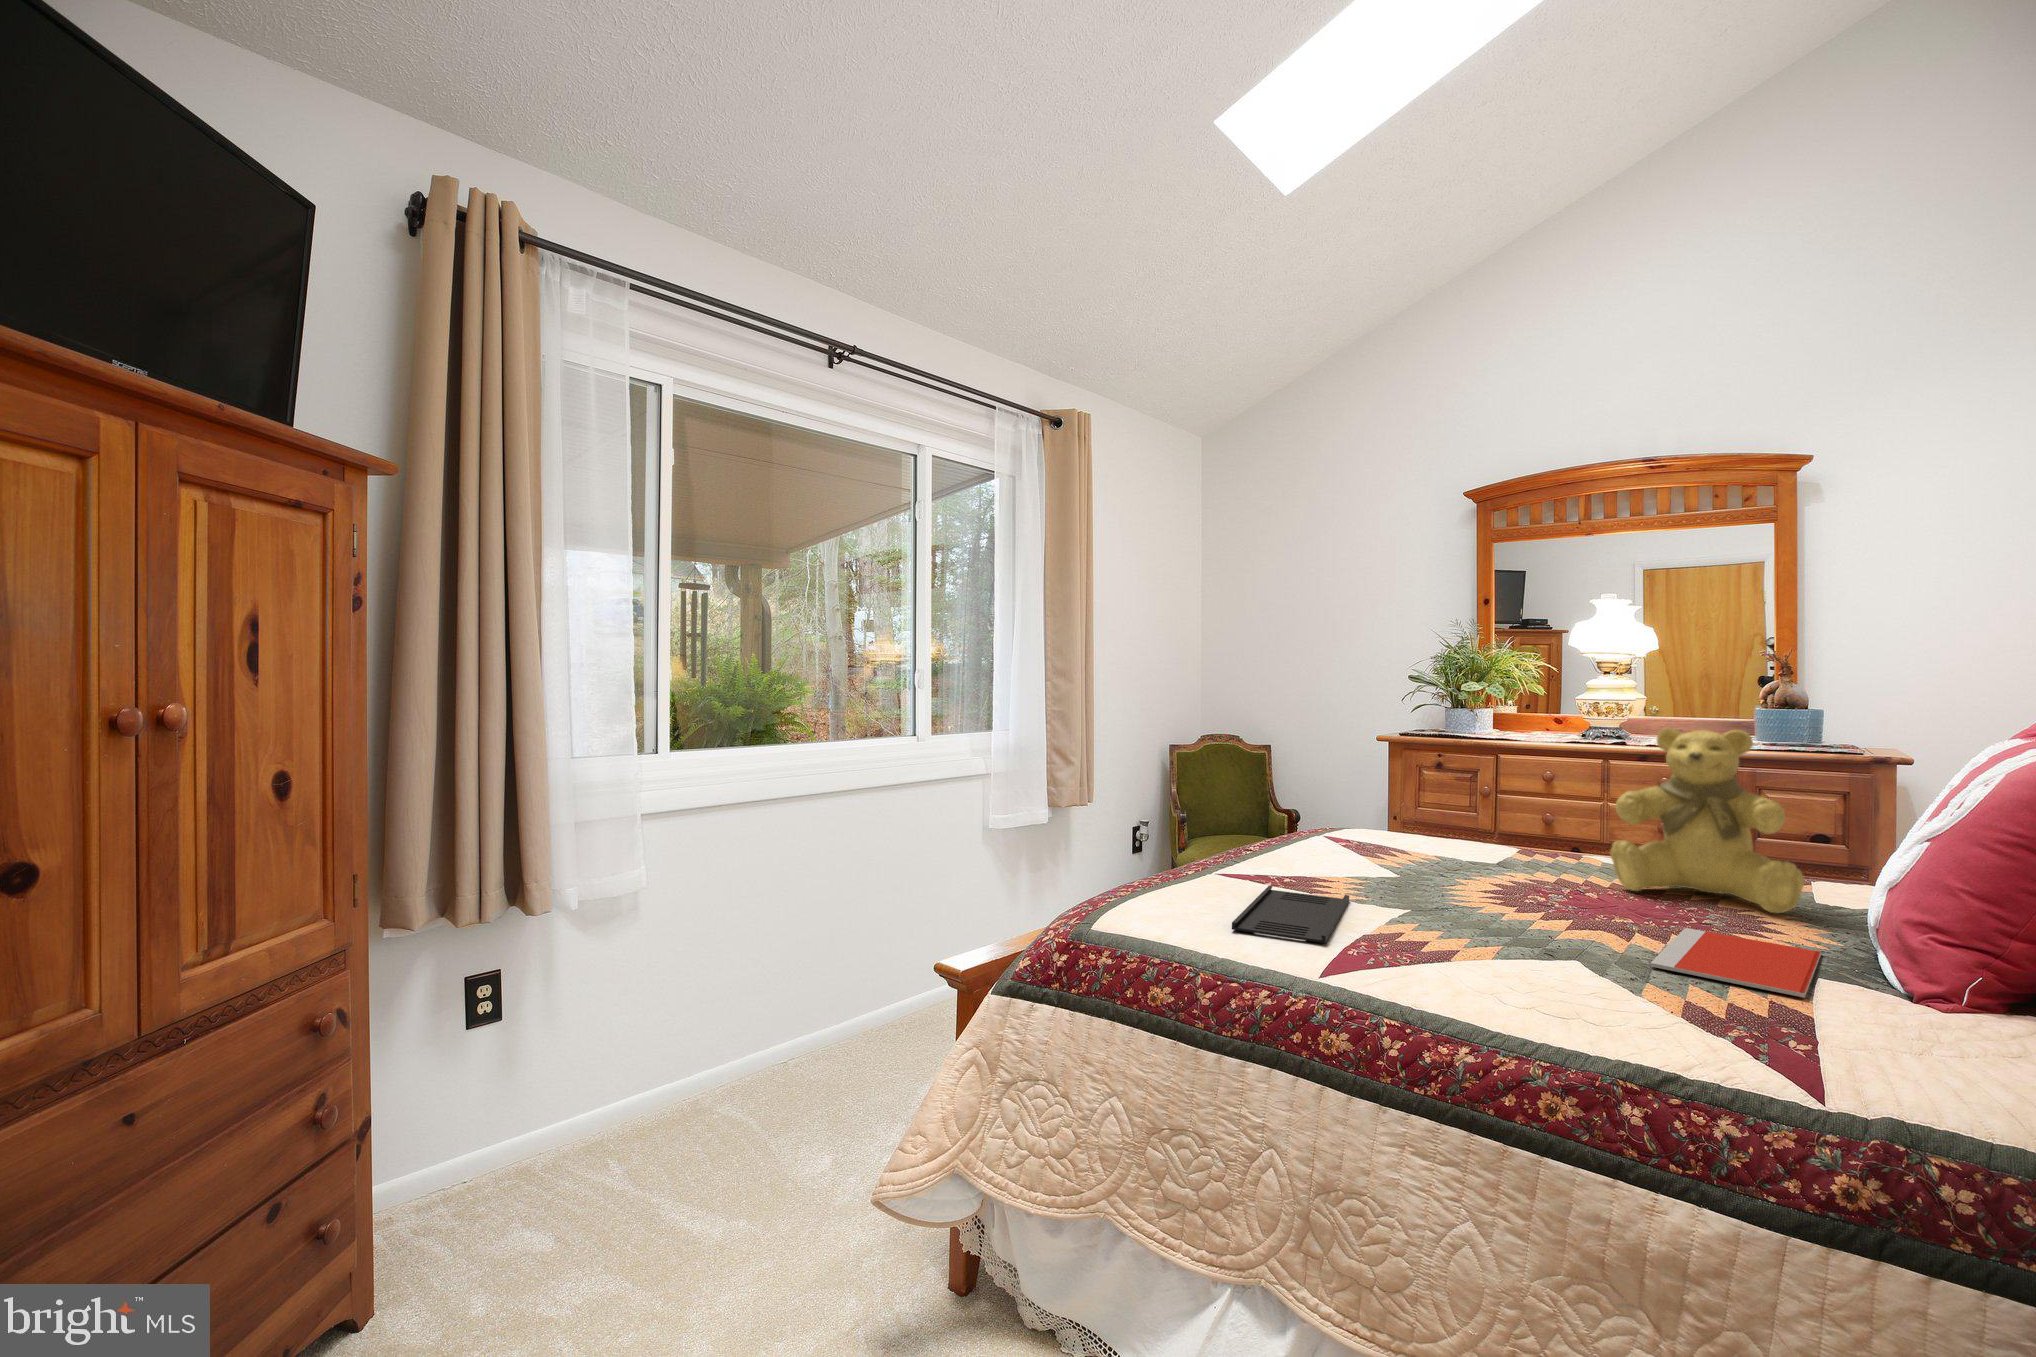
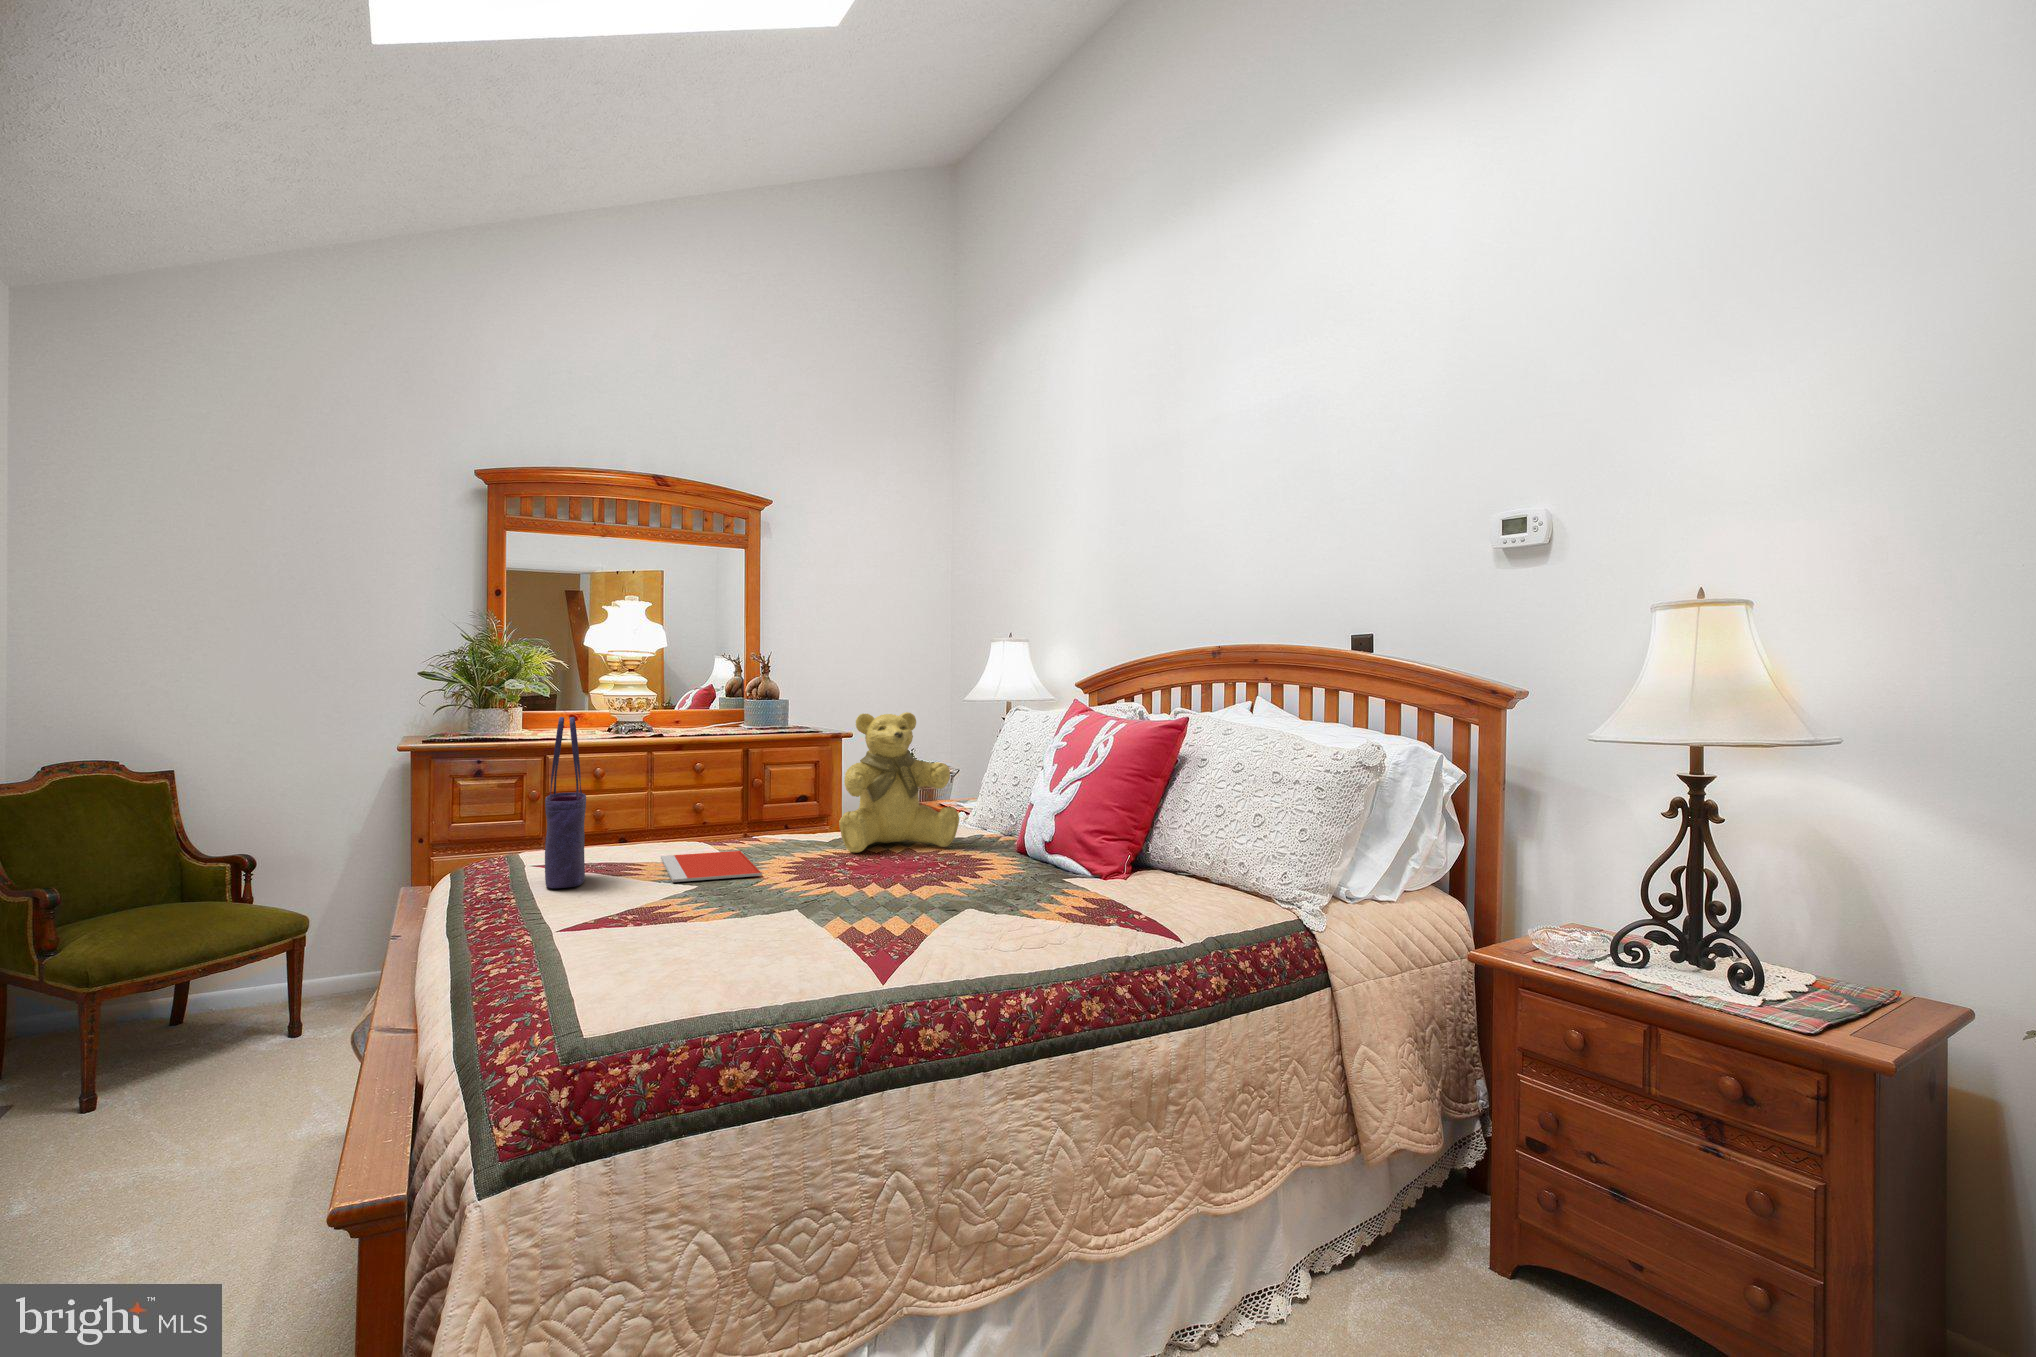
tote bag: none [1290,712,1338,853] -> present [545,717,586,888]
tray: present [1232,886,1349,943] -> none [649,911,828,975]
notebook: present [1650,928,1821,998] -> present [661,851,762,882]

